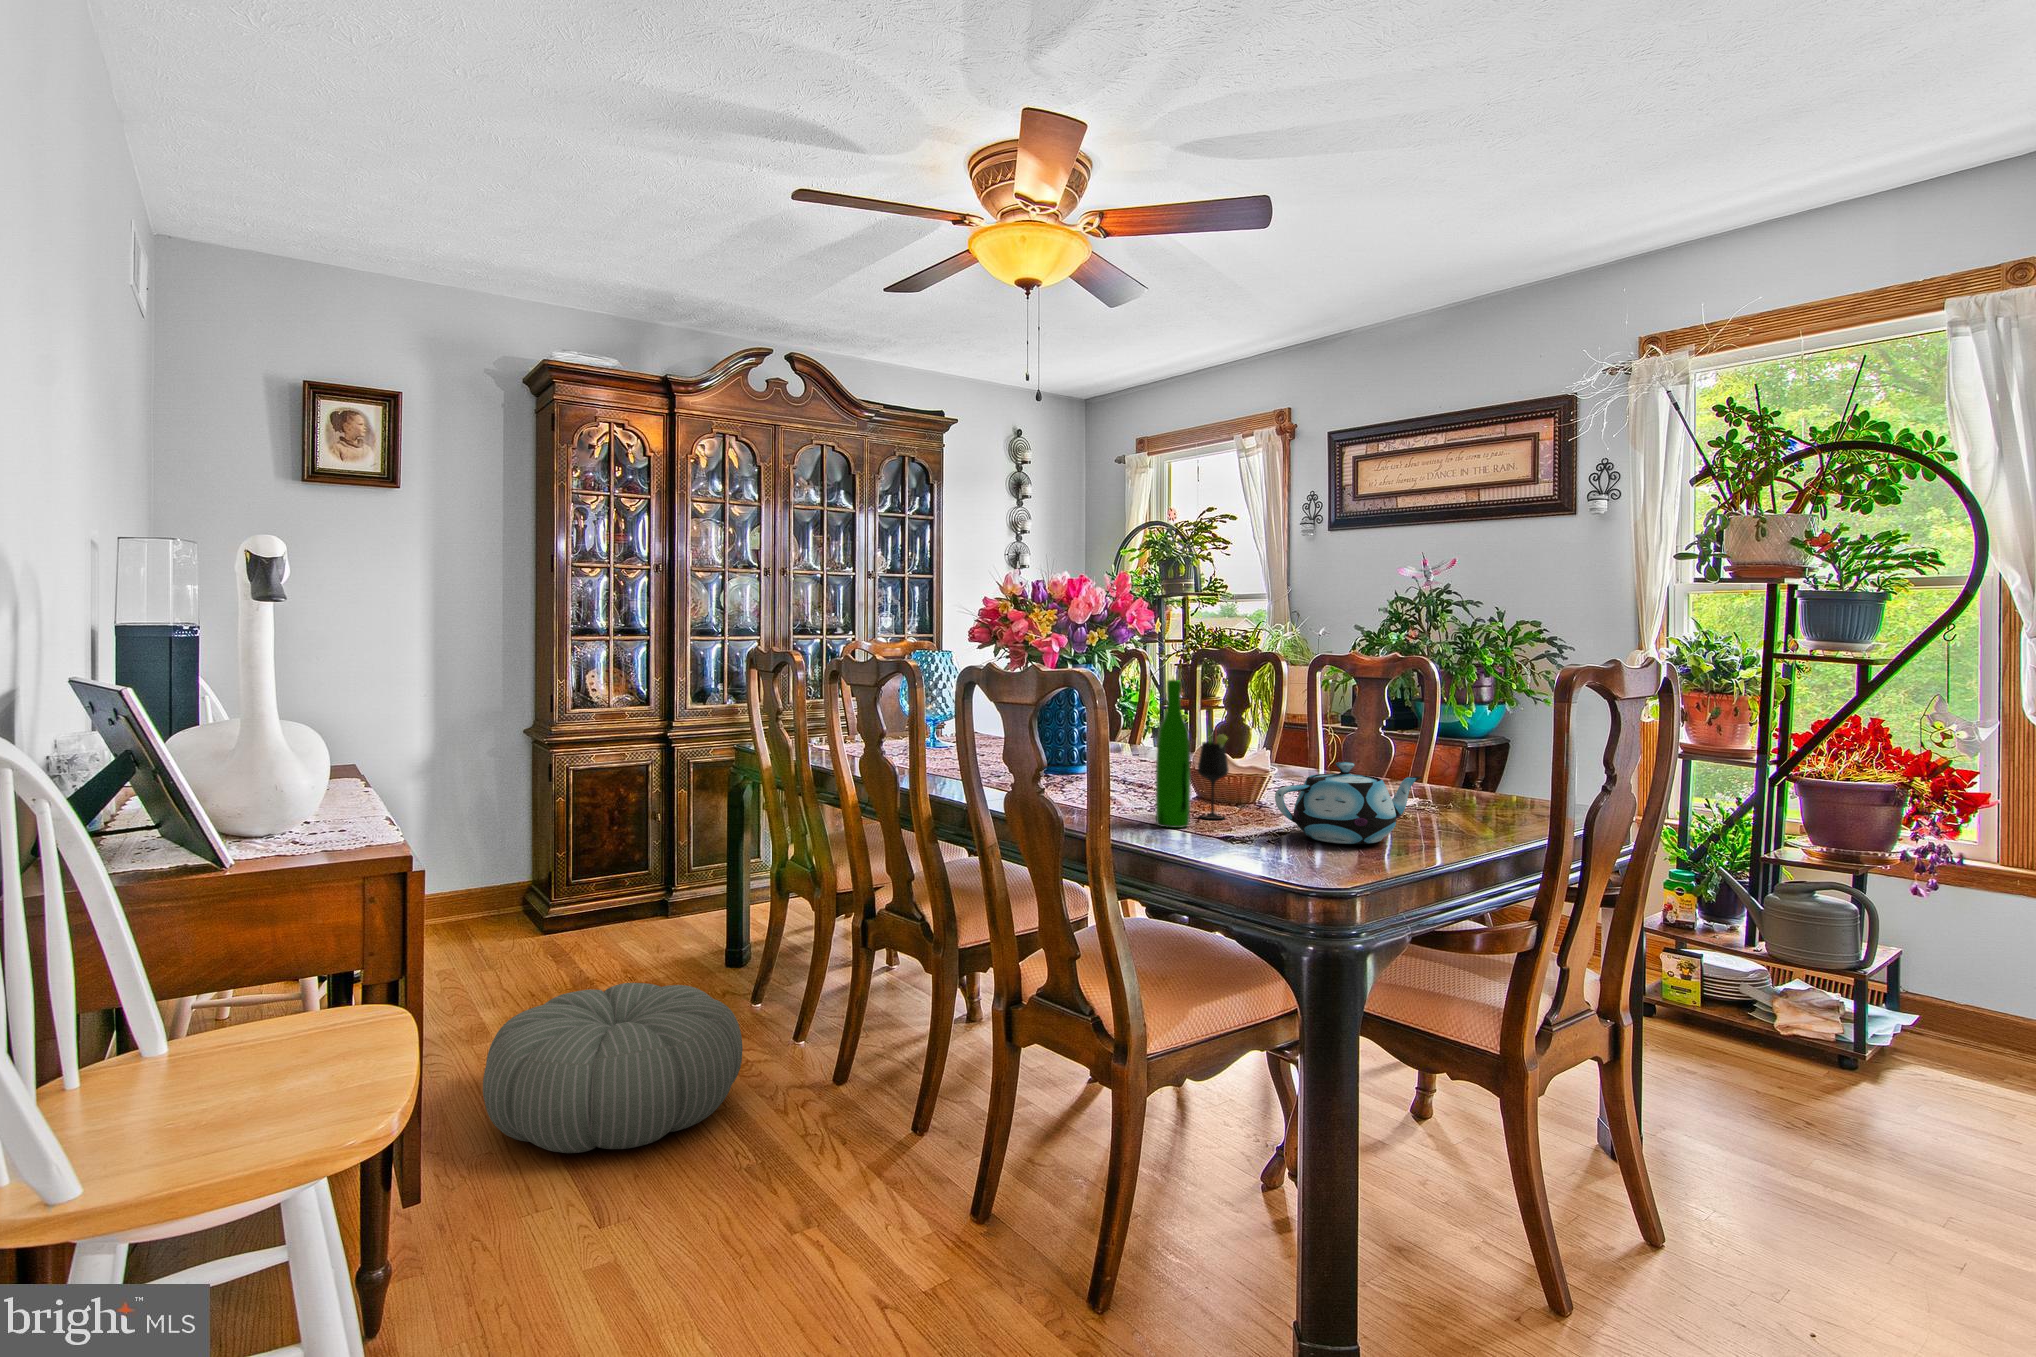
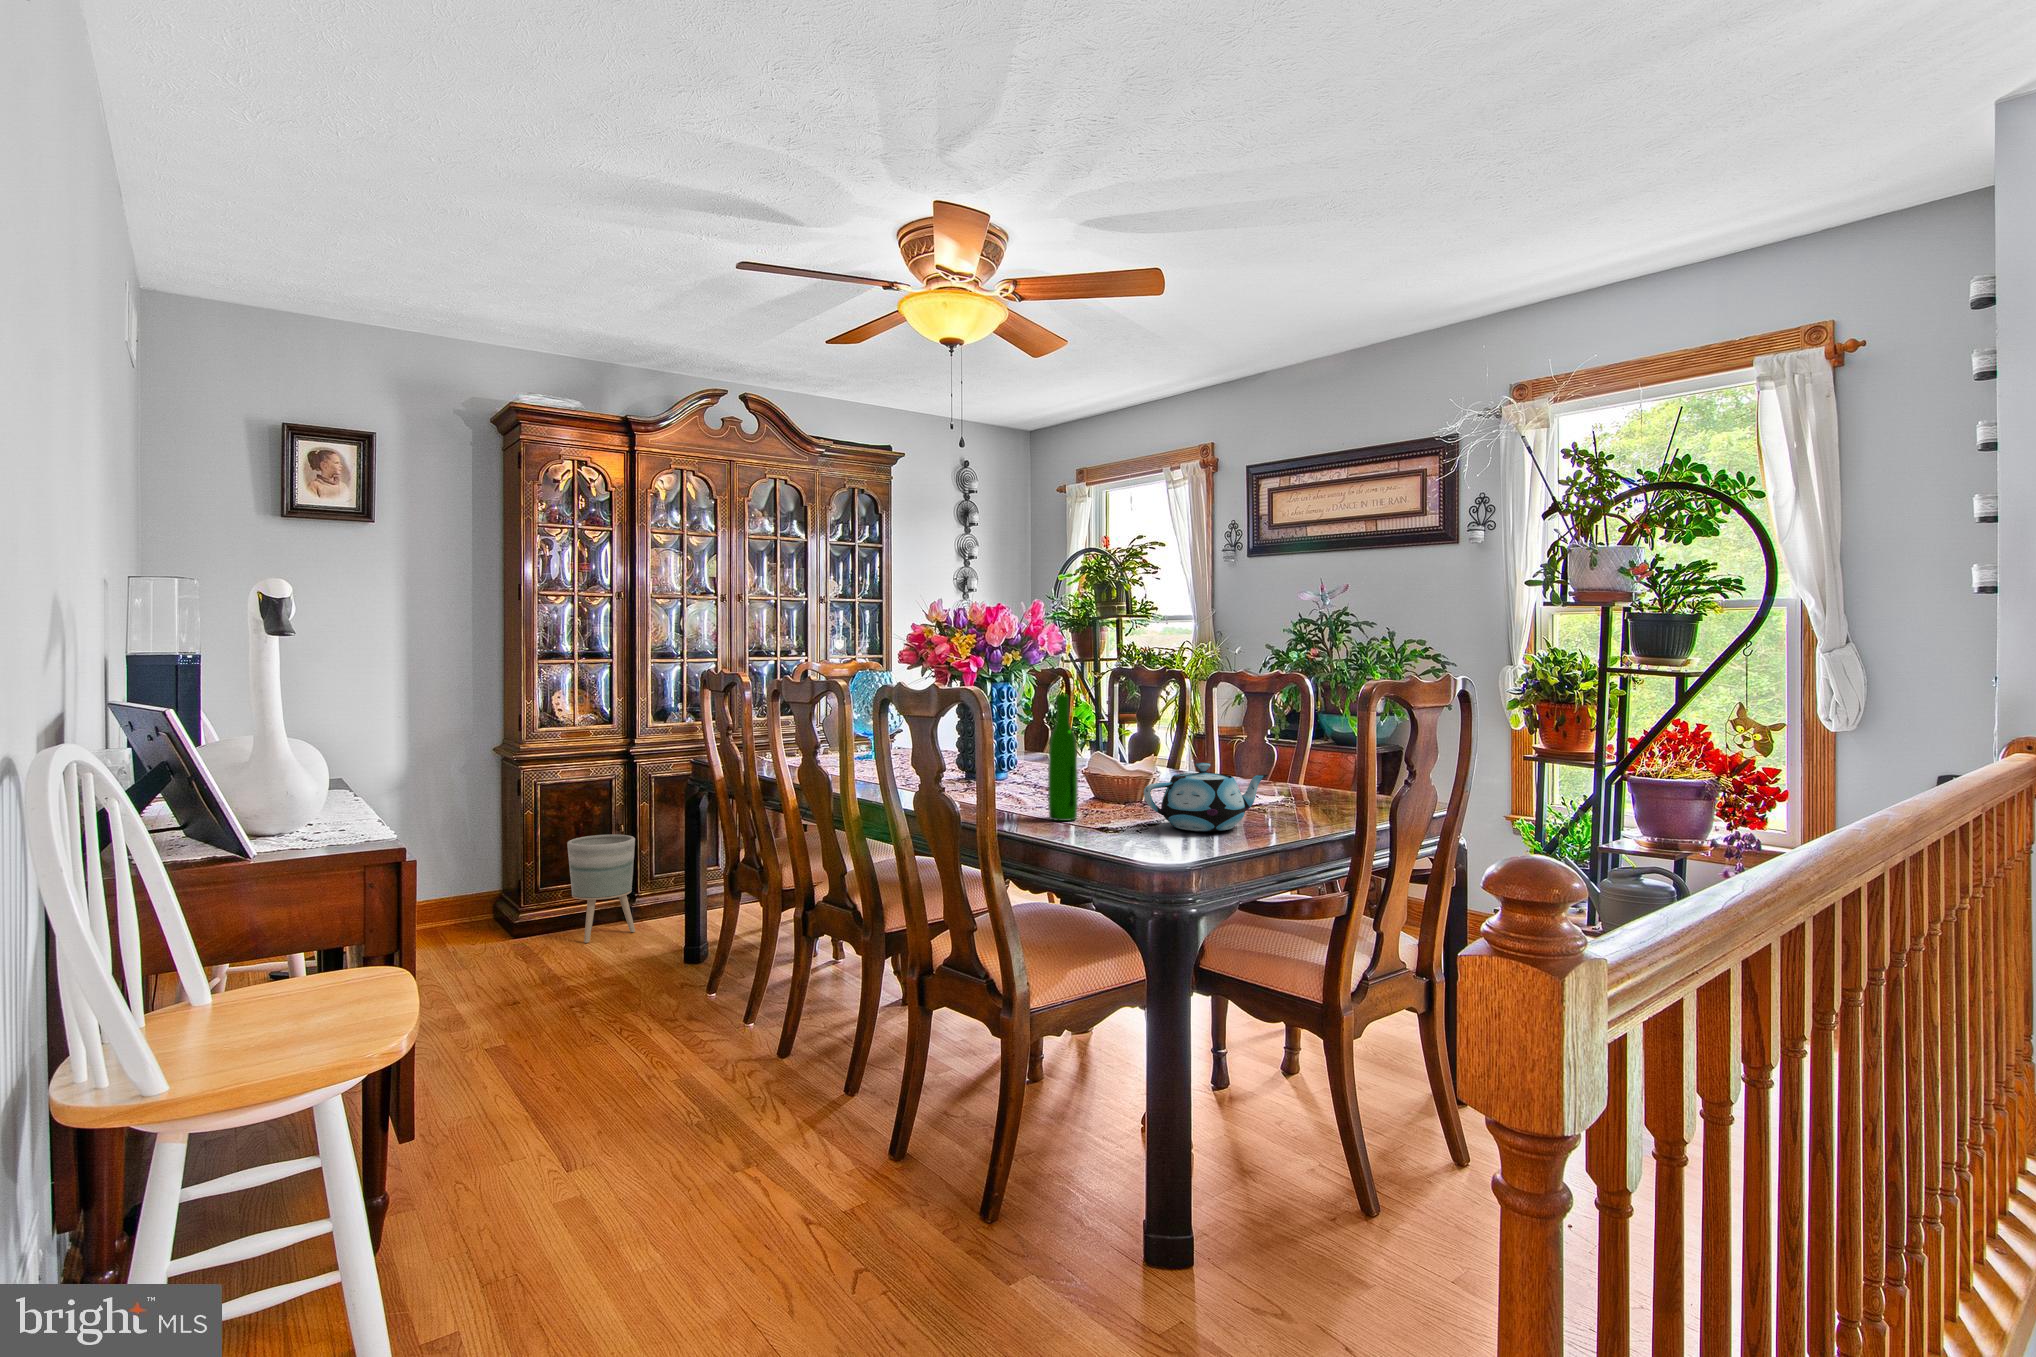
wine glass: present [1198,727,1229,819] -> none [1087,733,1113,814]
planter: none [601,825,673,942] -> present [567,835,635,943]
pouf: present [483,983,743,1153] -> none [461,971,695,1117]

